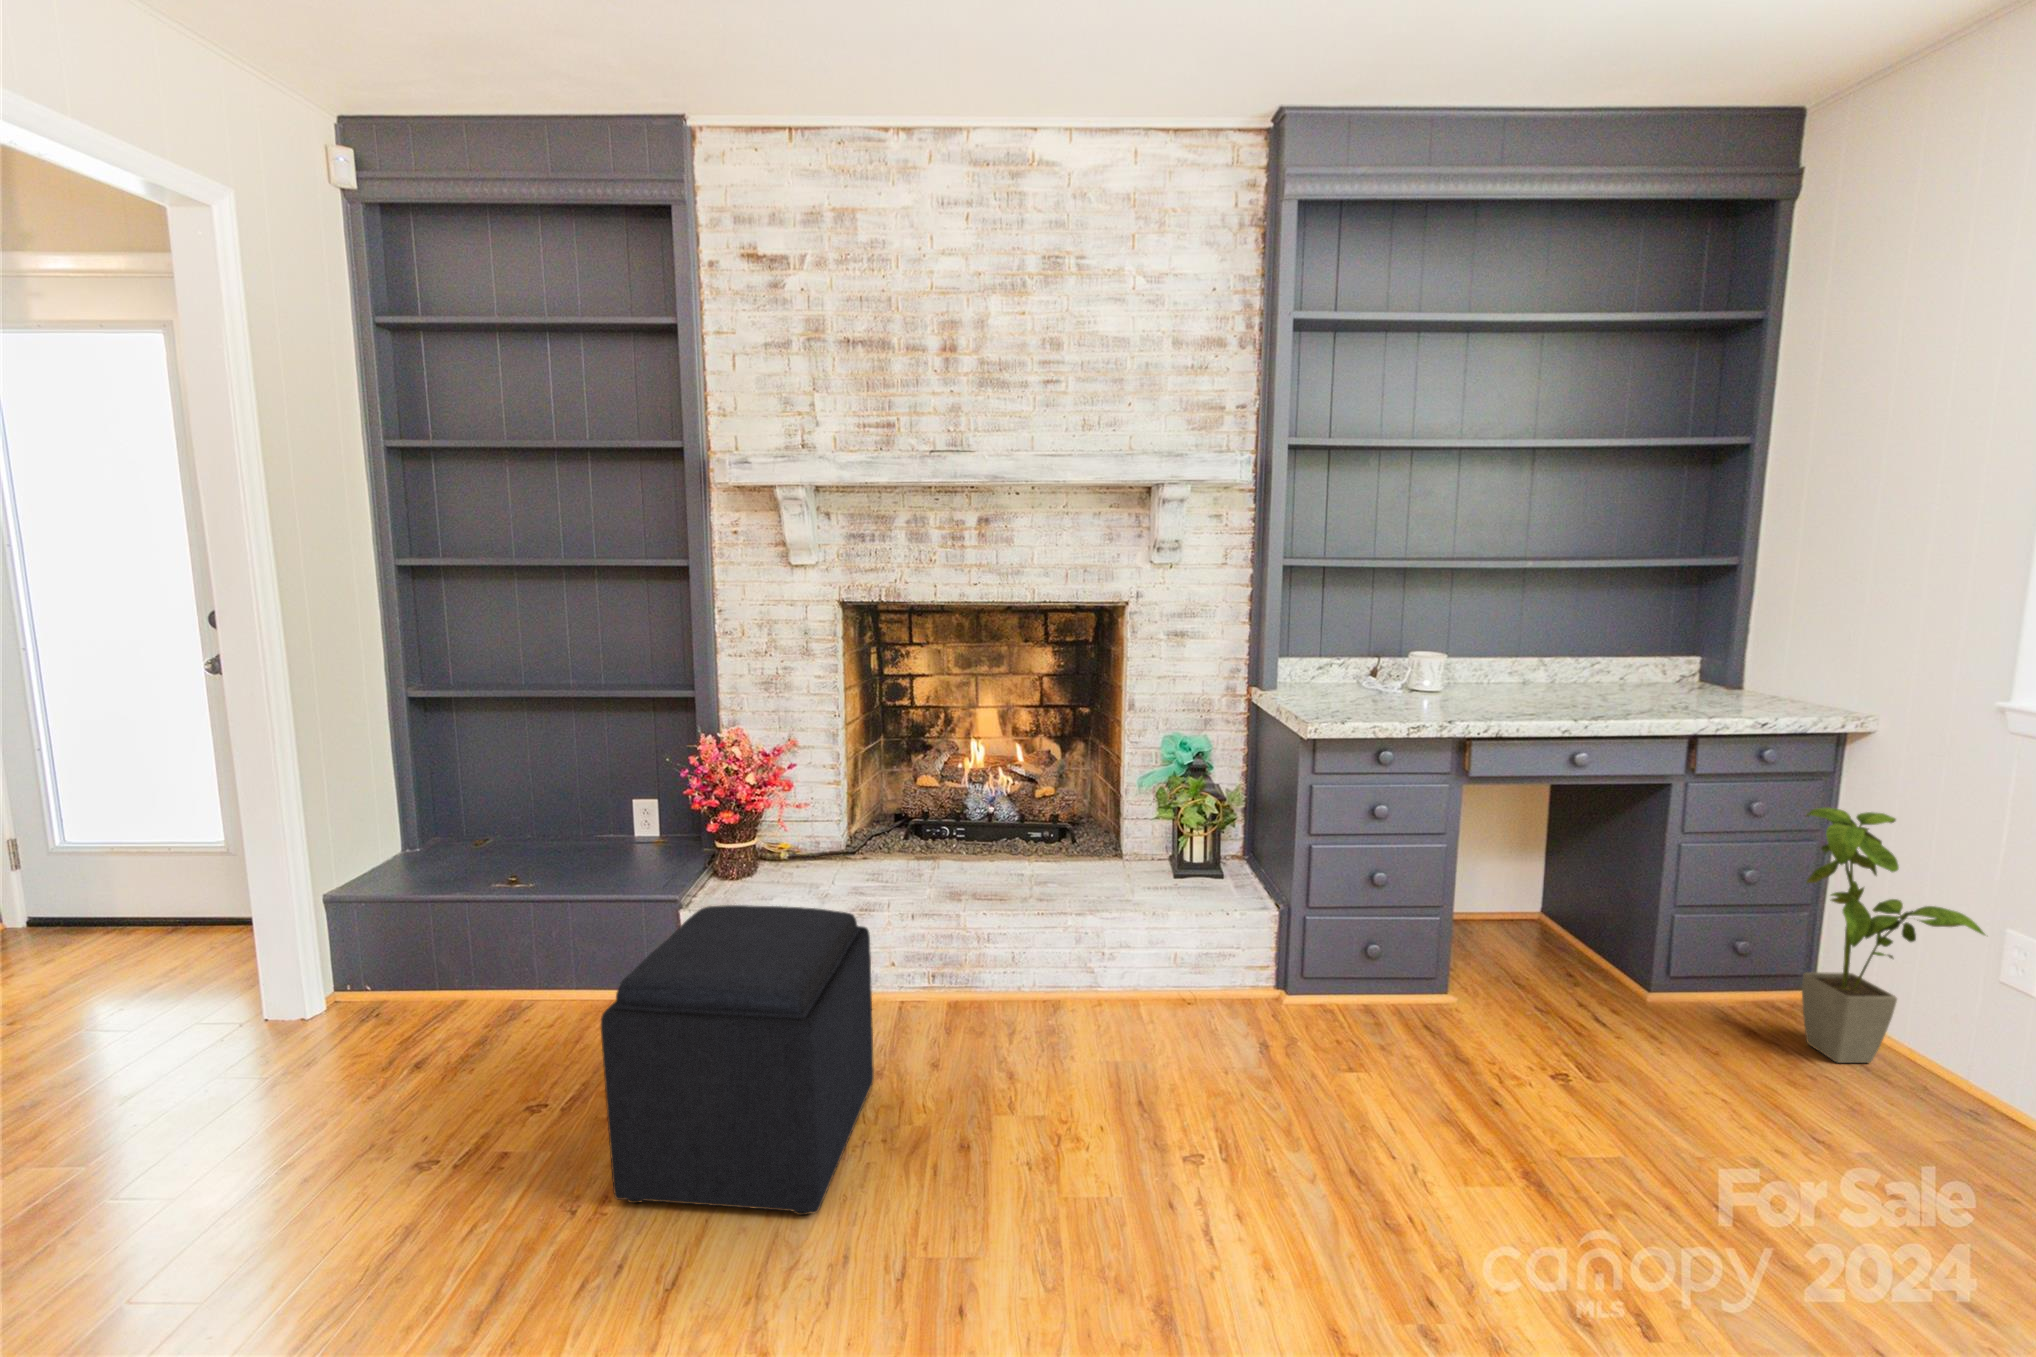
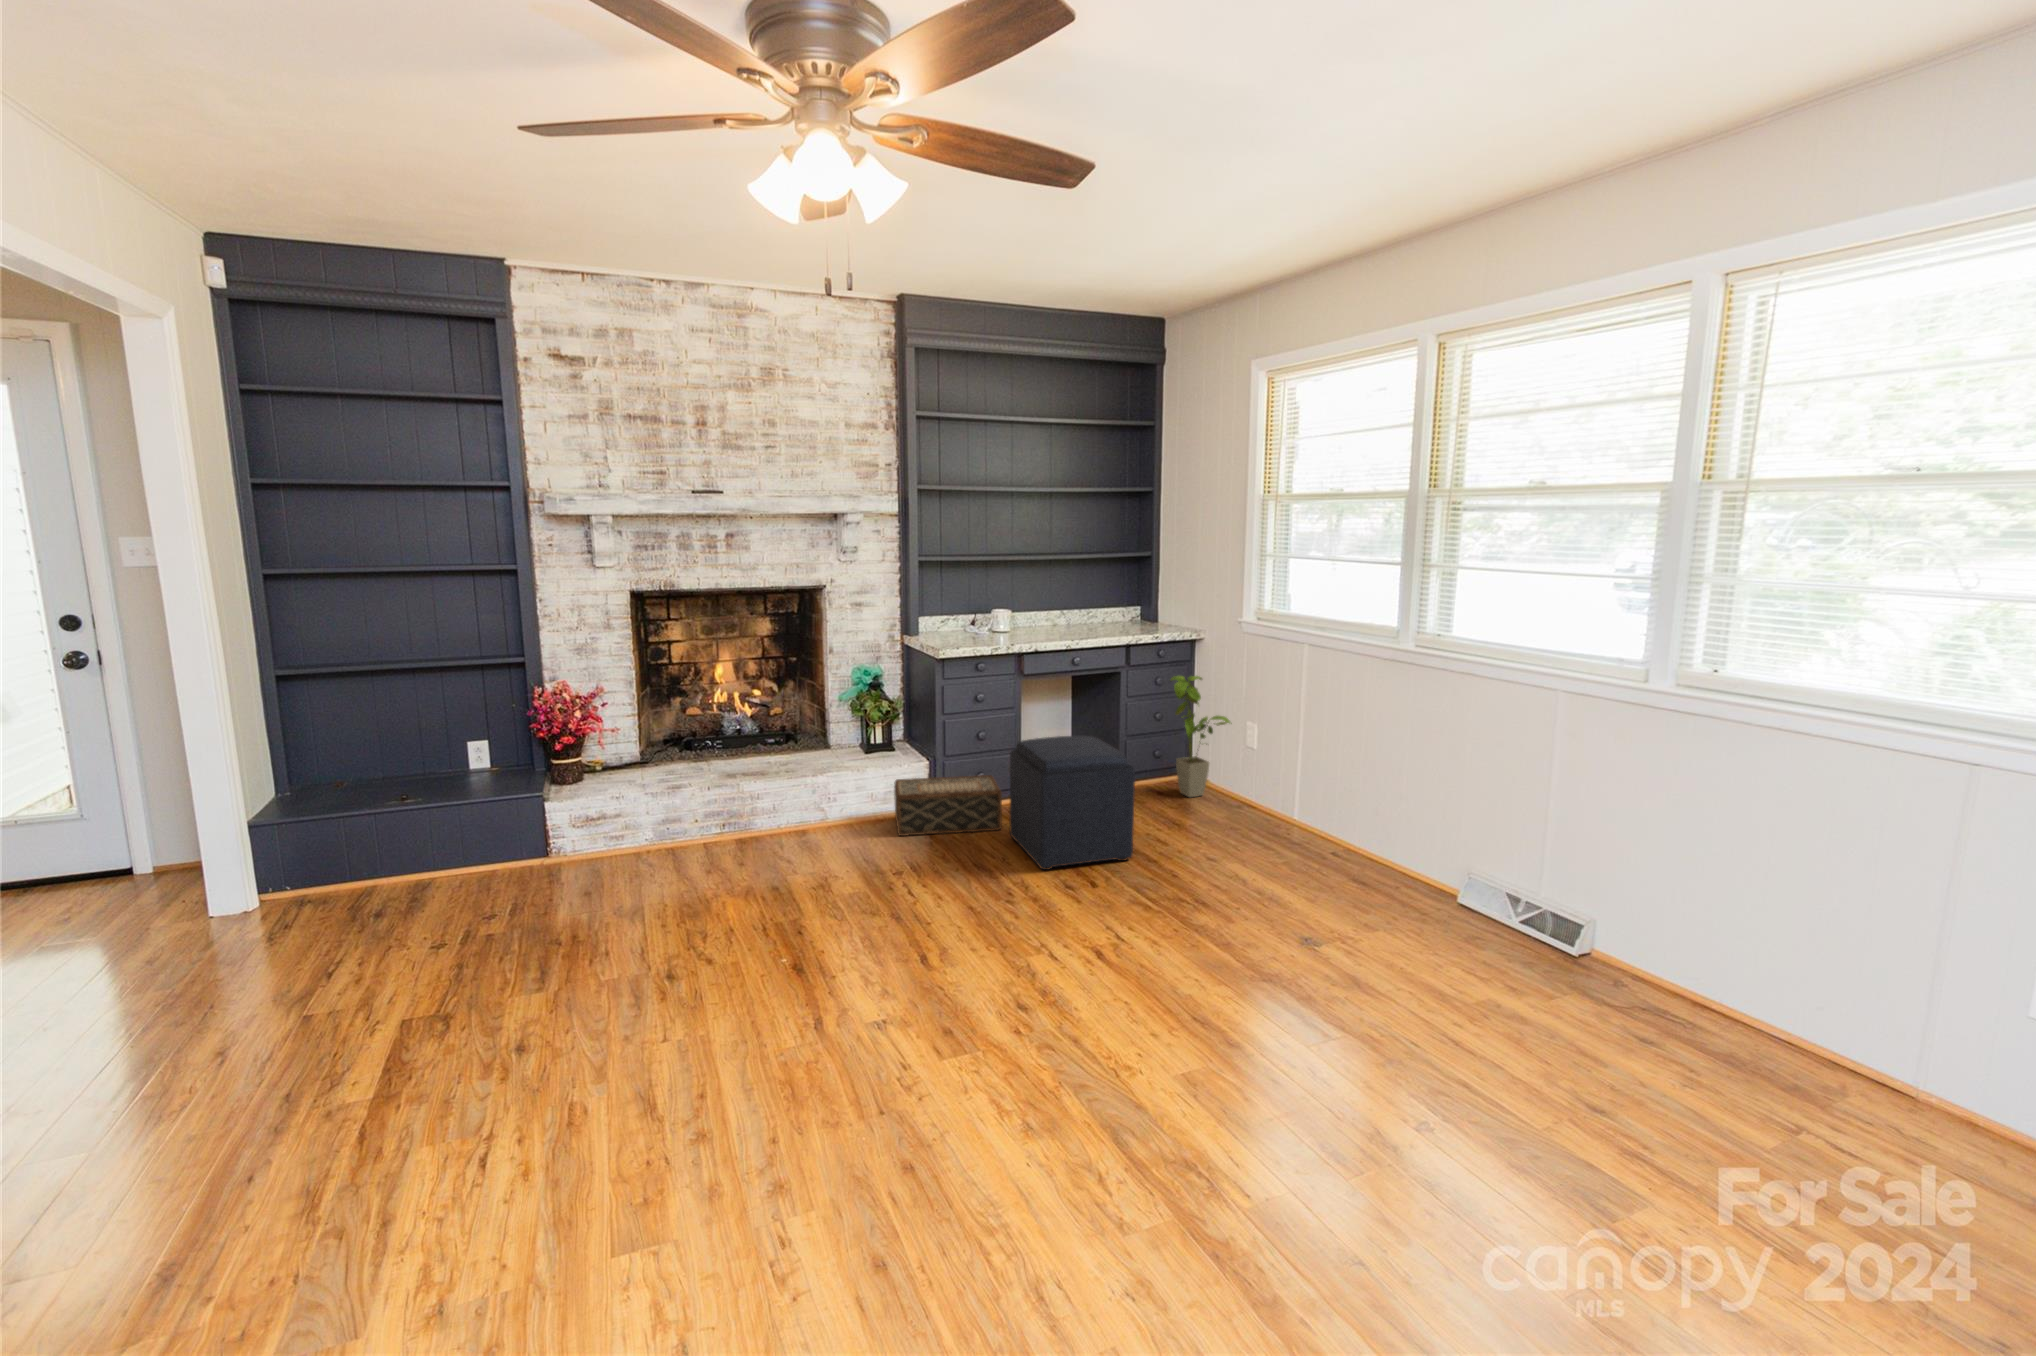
ottoman: present [601,905,874,1215] -> present [1010,736,1135,870]
woven basket: none [1210,940,1418,1081] -> present [894,775,1002,836]

